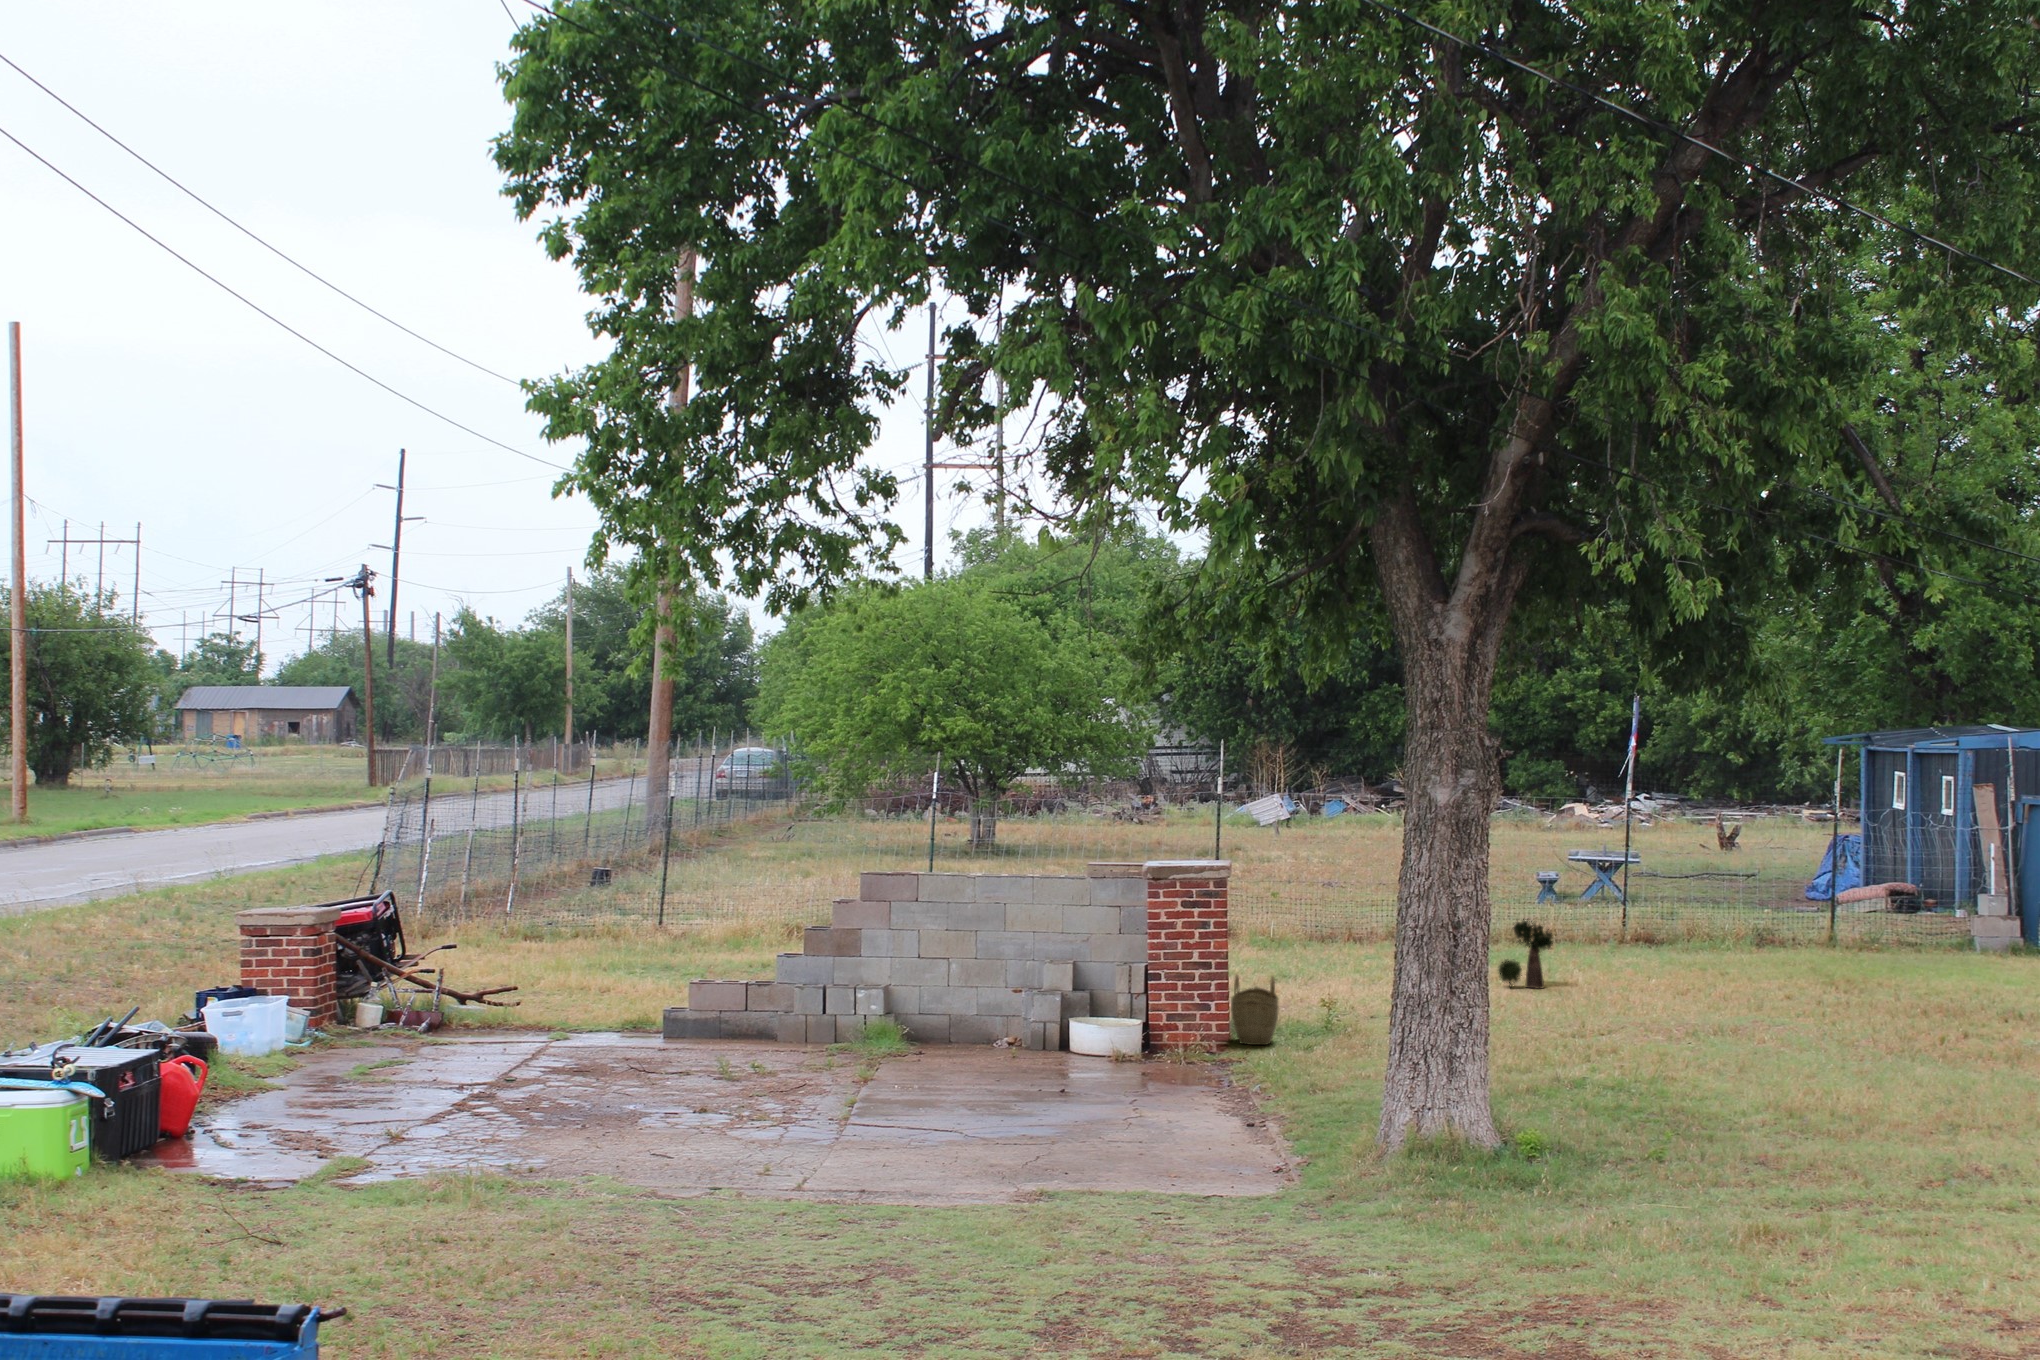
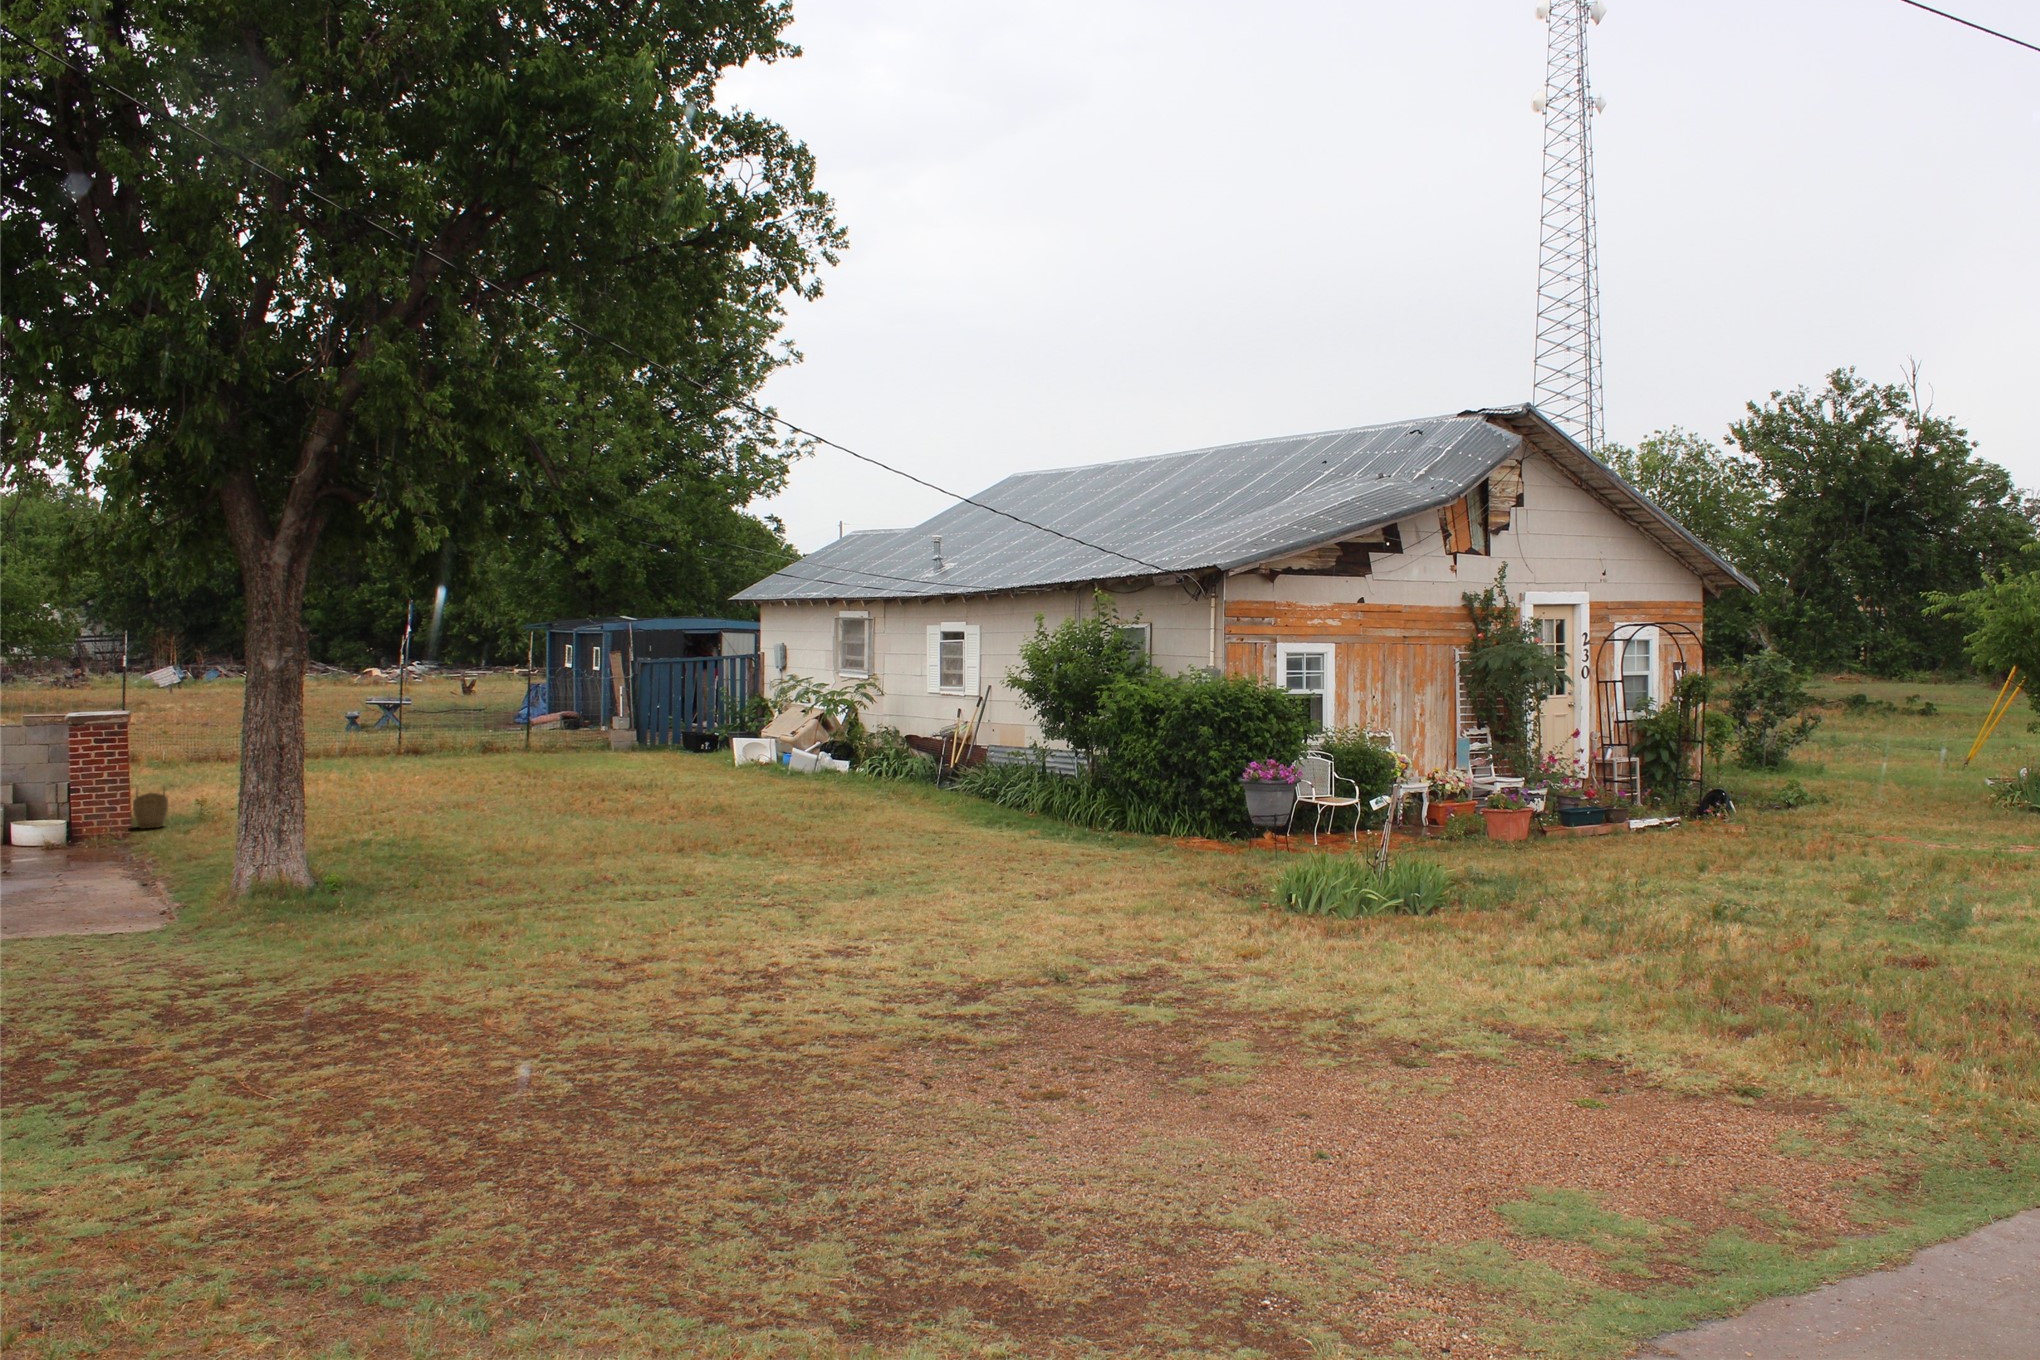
potted plant: present [1498,919,1553,989] -> none [310,743,349,788]

